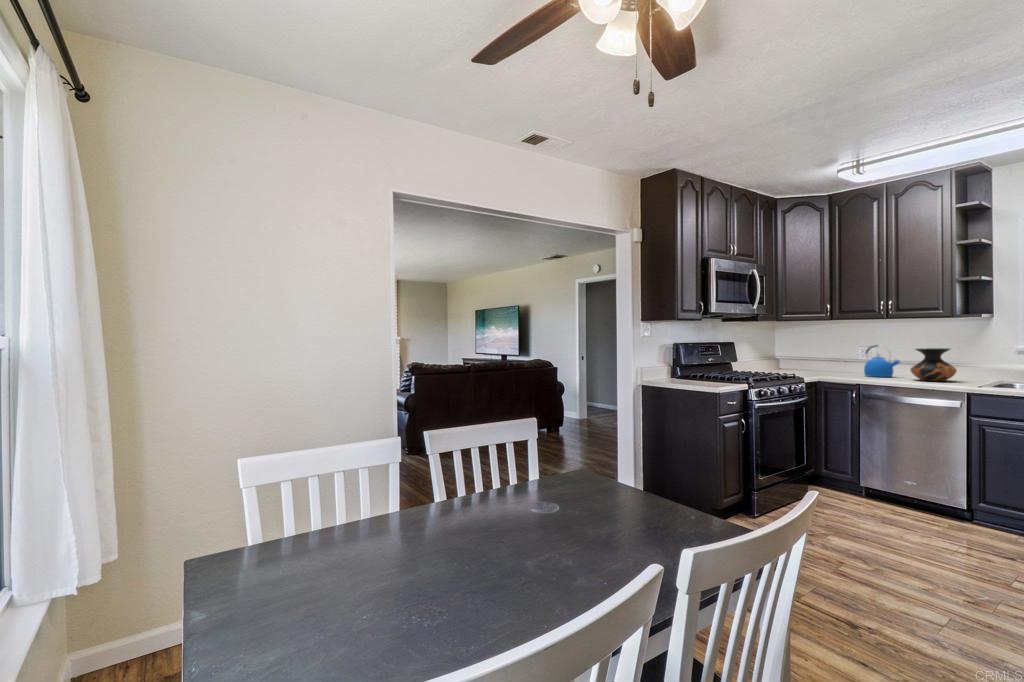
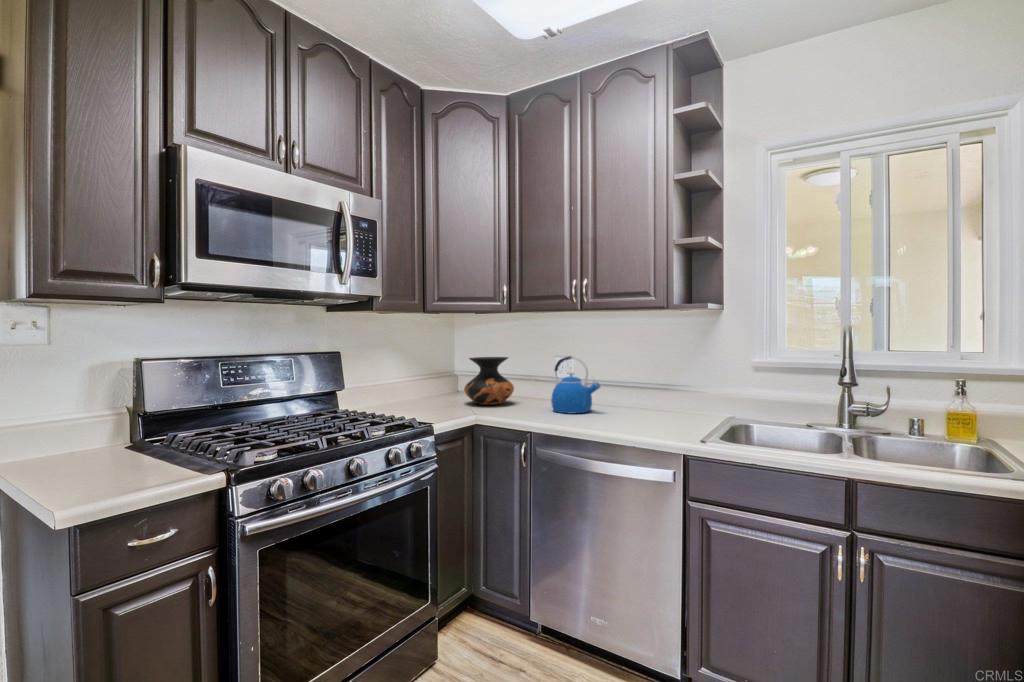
vase: present [910,348,957,381] -> present [464,357,514,405]

